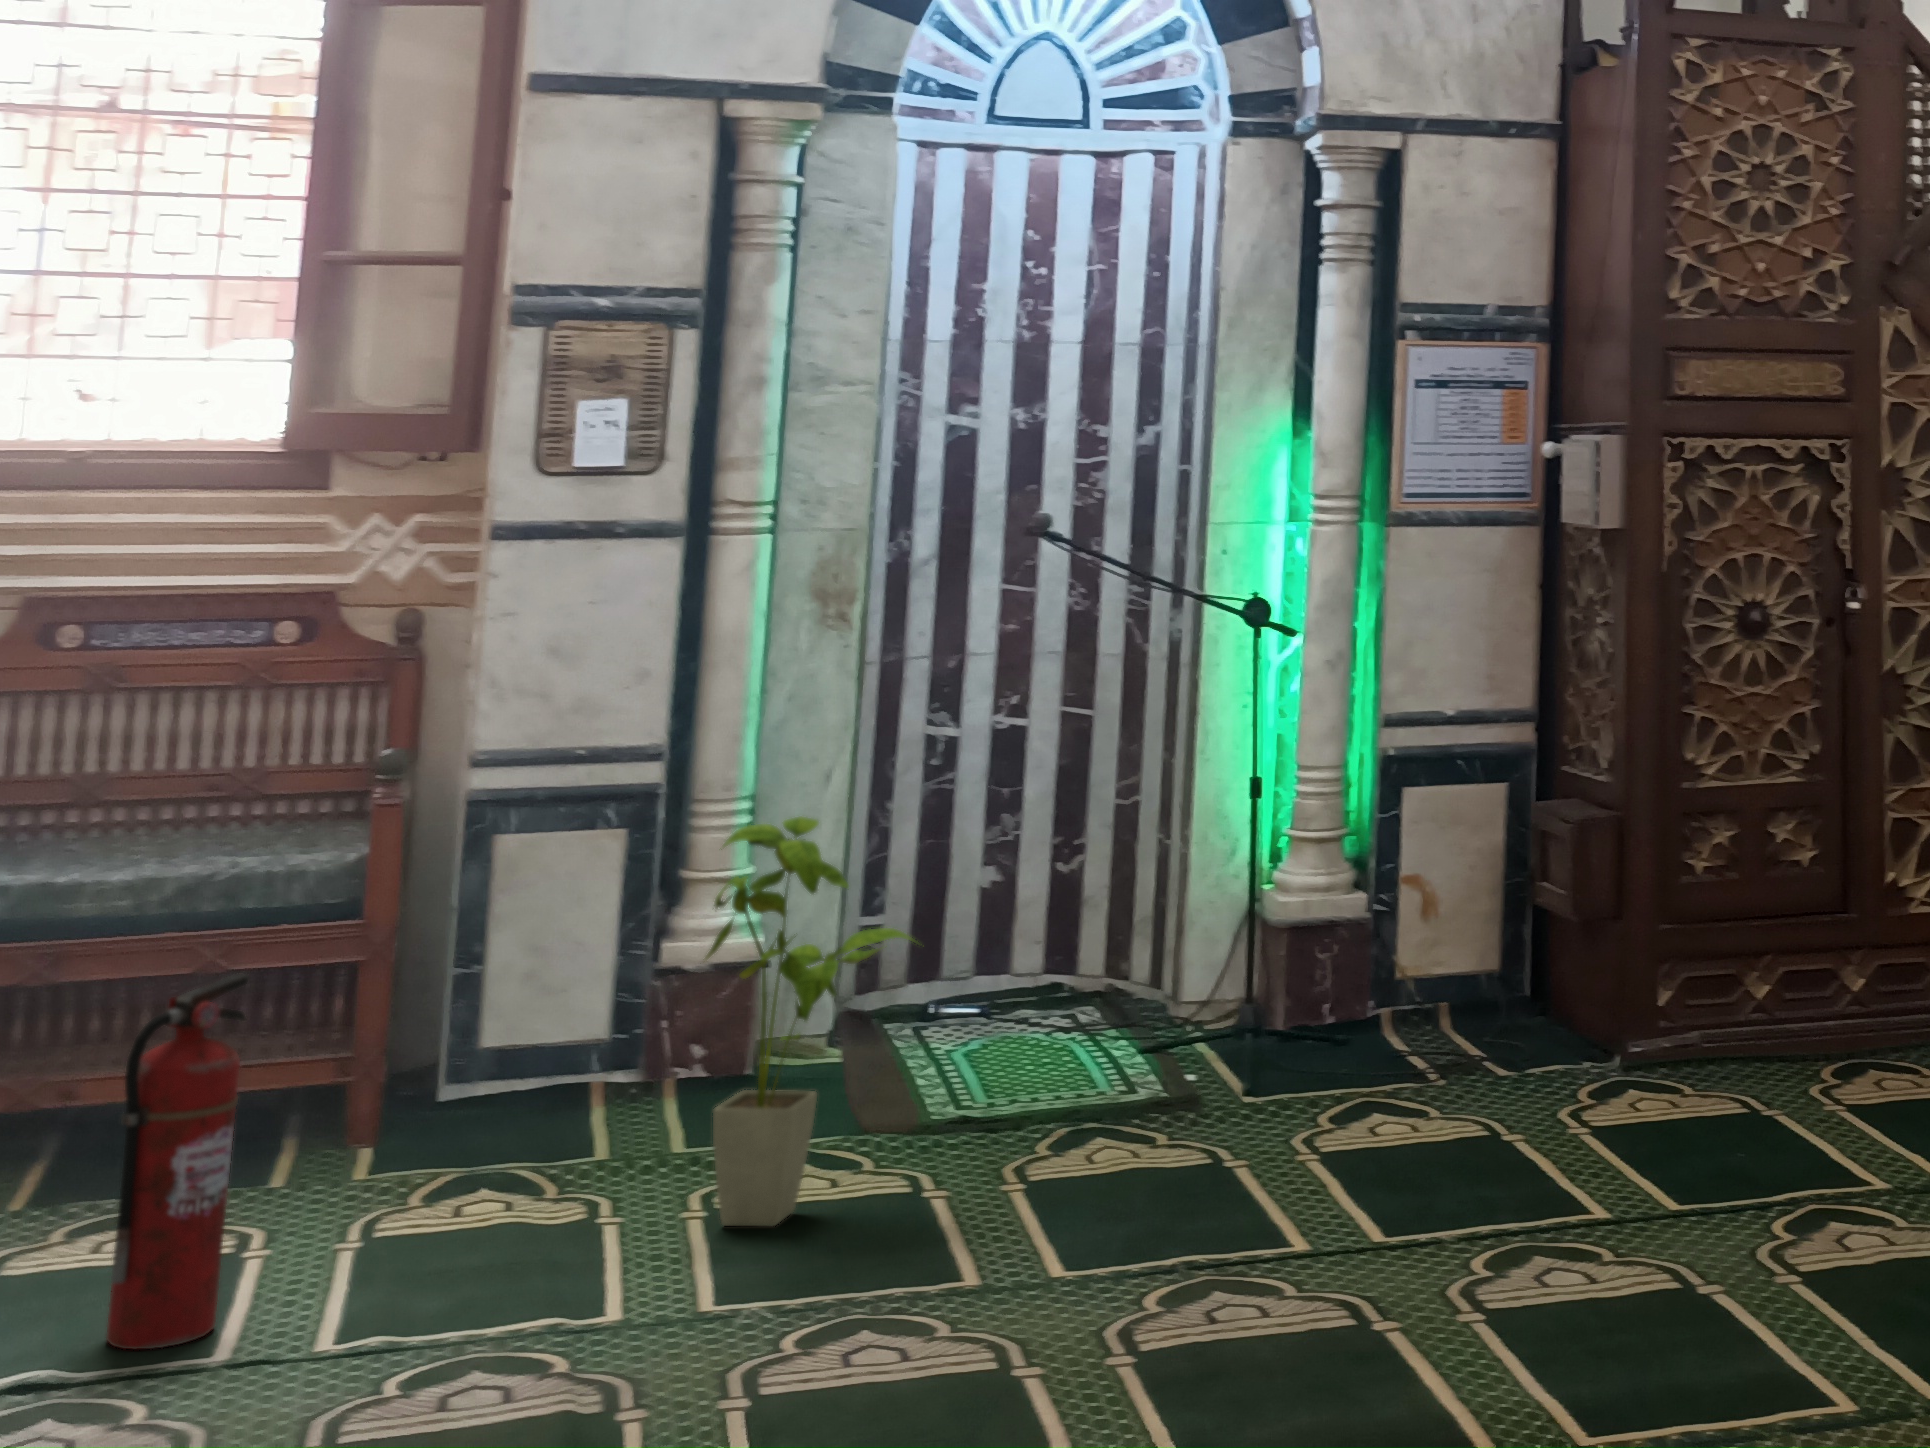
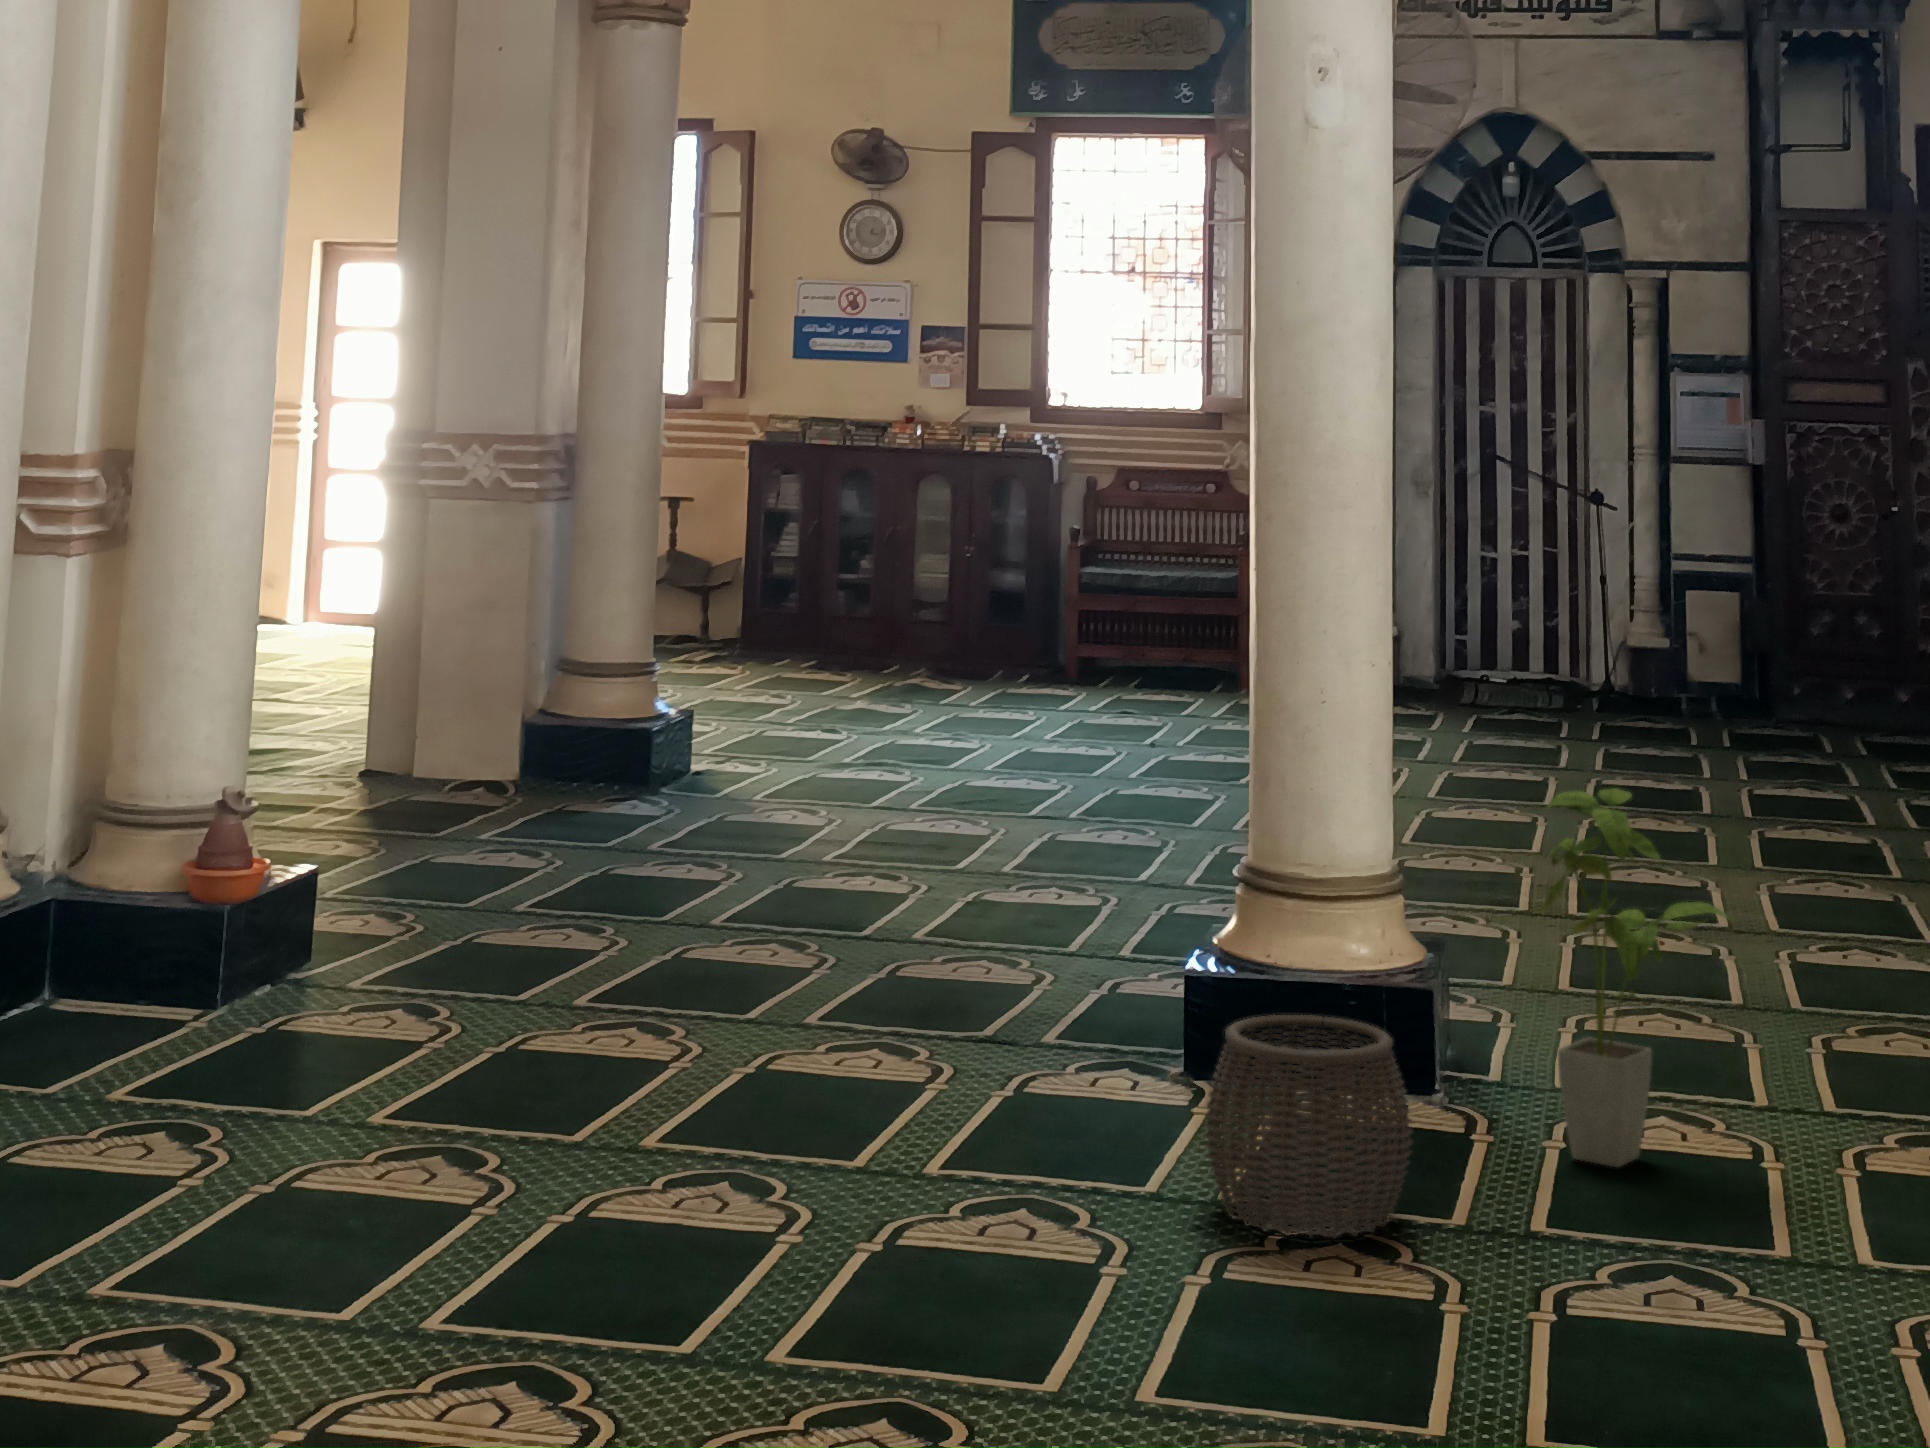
fire extinguisher: present [106,974,248,1349] -> none [1079,872,1169,1174]
woven basket: none [297,1114,563,1380] -> present [1204,1015,1412,1238]

